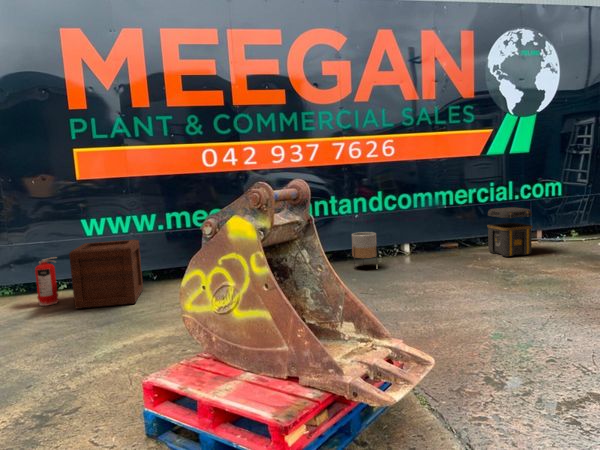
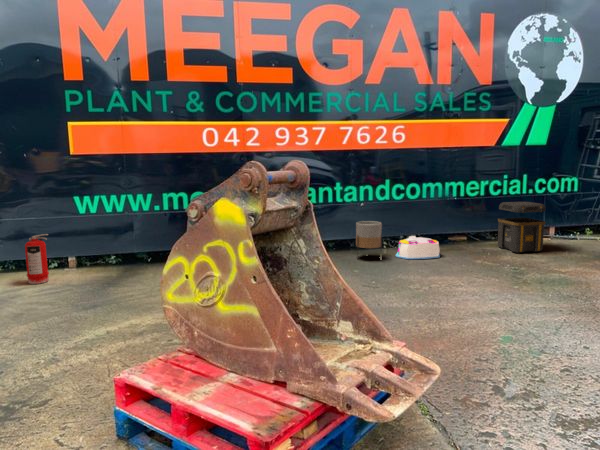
wooden crate: present [69,240,143,309] -> none [59,219,137,289]
storage bin: none [391,245,434,267] -> present [395,236,440,259]

